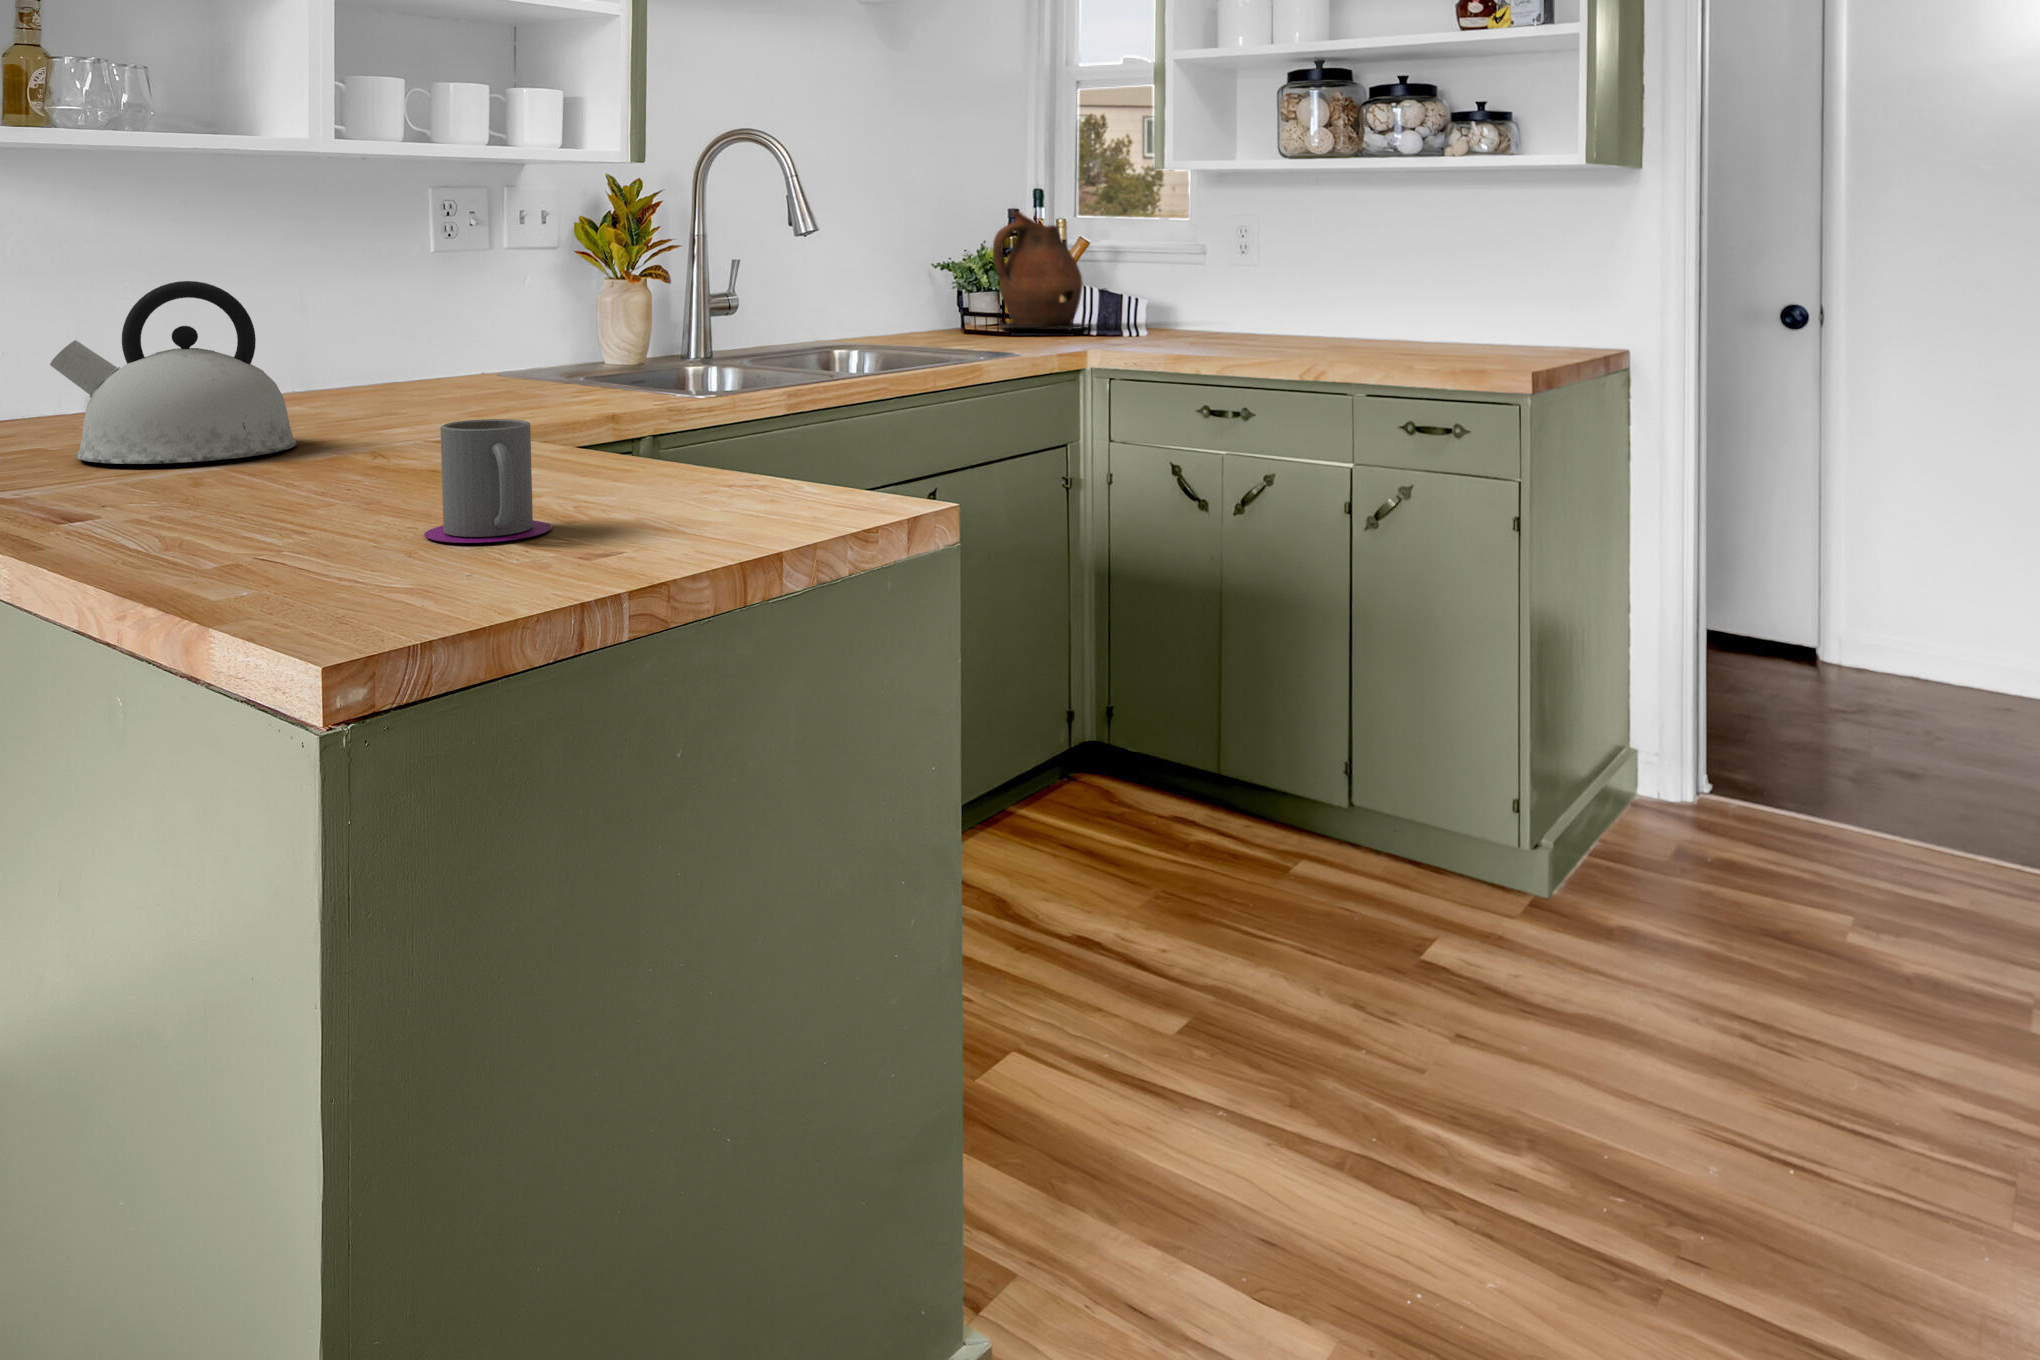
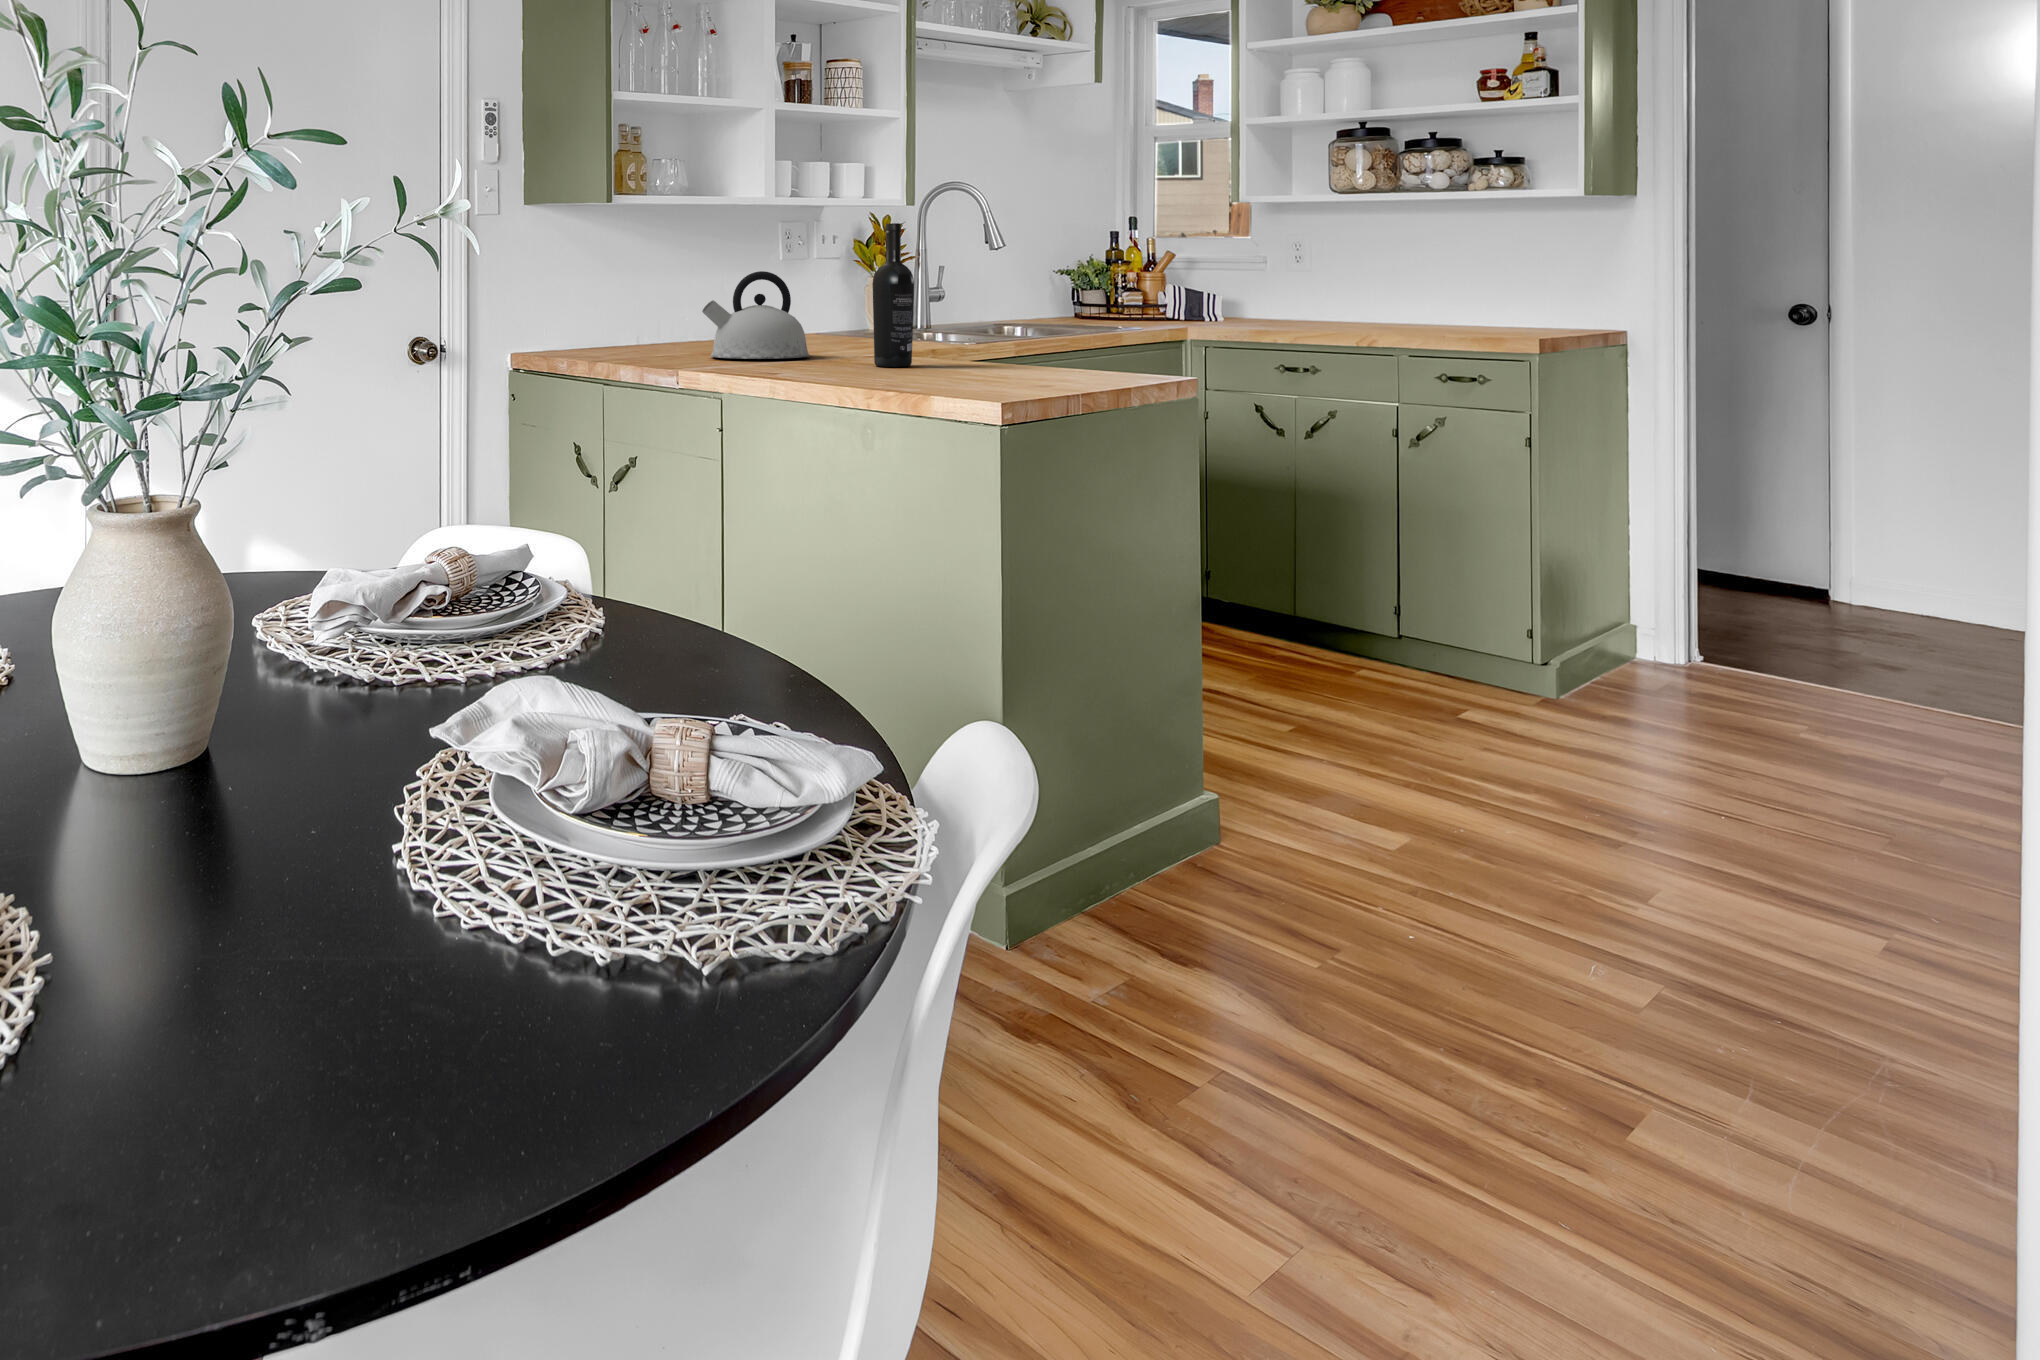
wine bottle: none [322,190,413,493] -> present [872,223,914,367]
ceramic pitcher: present [993,212,1091,330] -> none [1107,236,1180,320]
mug: present [424,419,552,543] -> none [959,326,1016,376]

